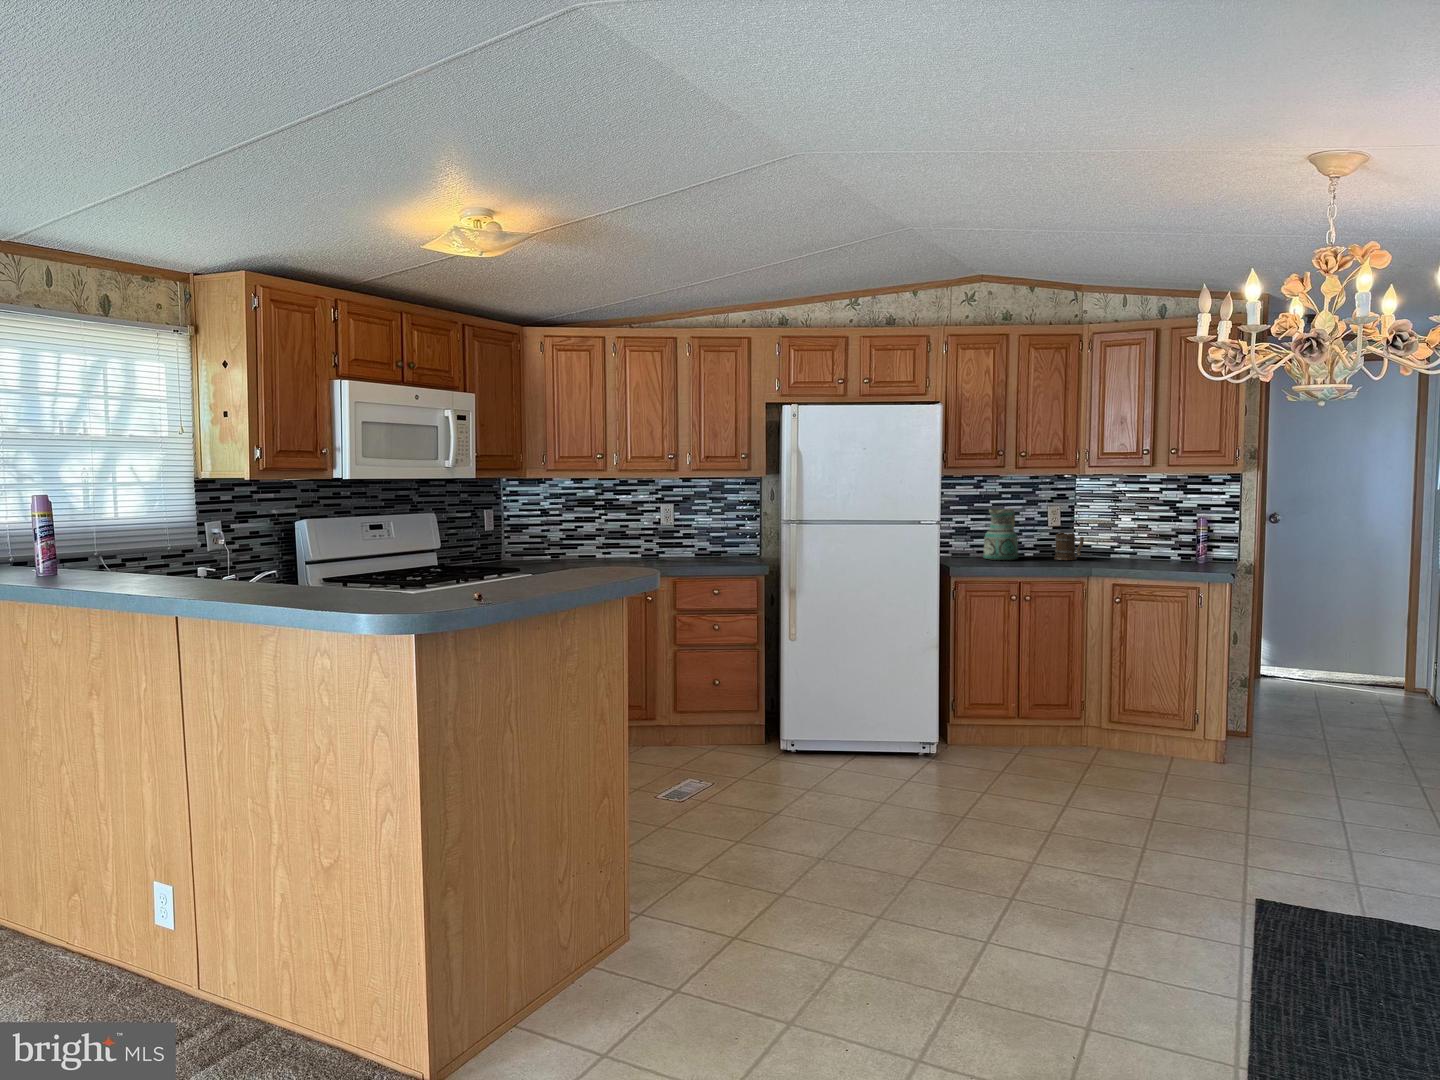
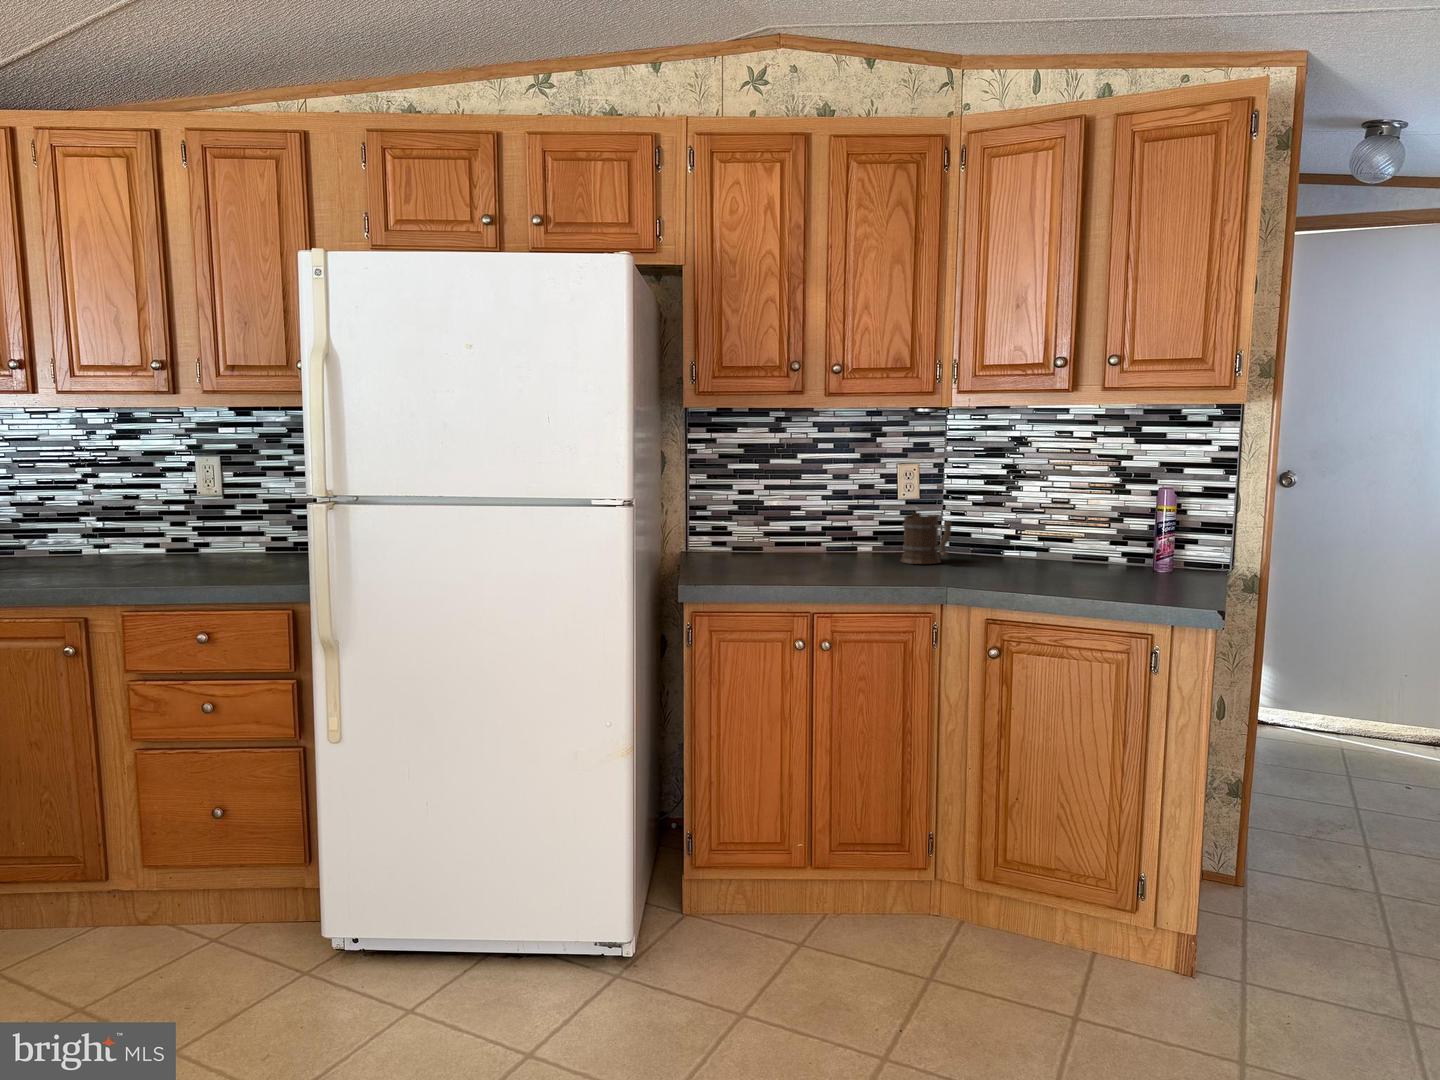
ceramic pitcher: present [983,508,1018,560] -> none [774,468,836,563]

